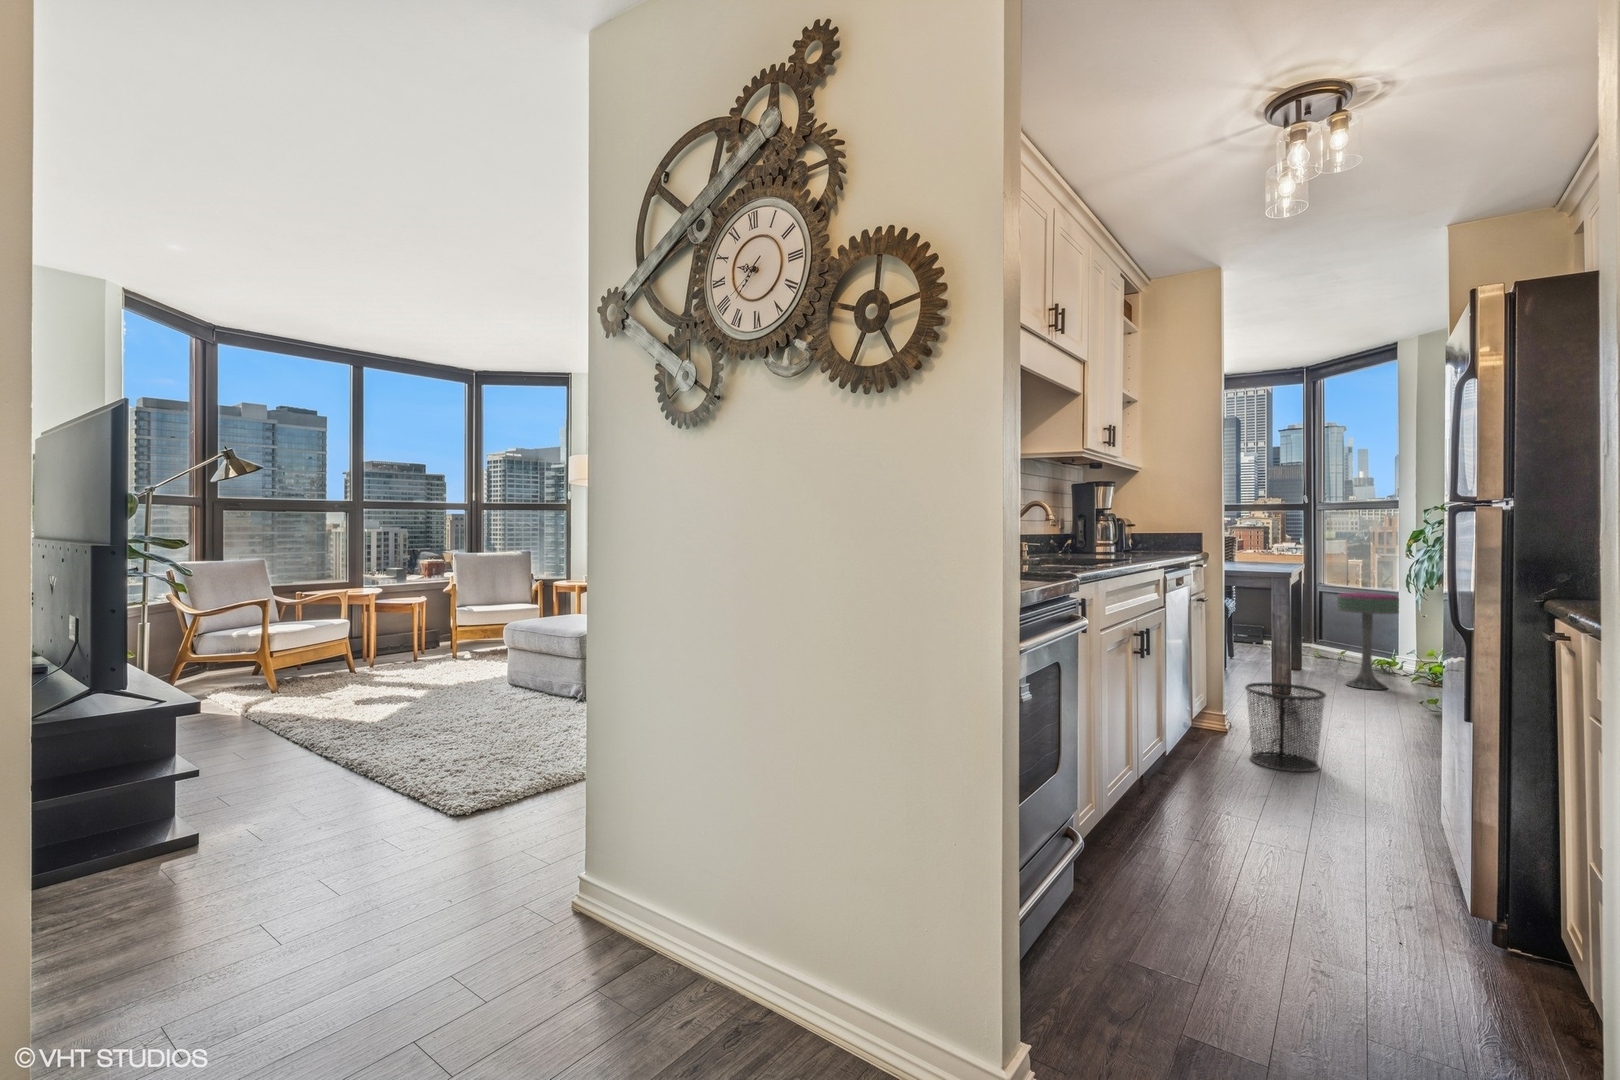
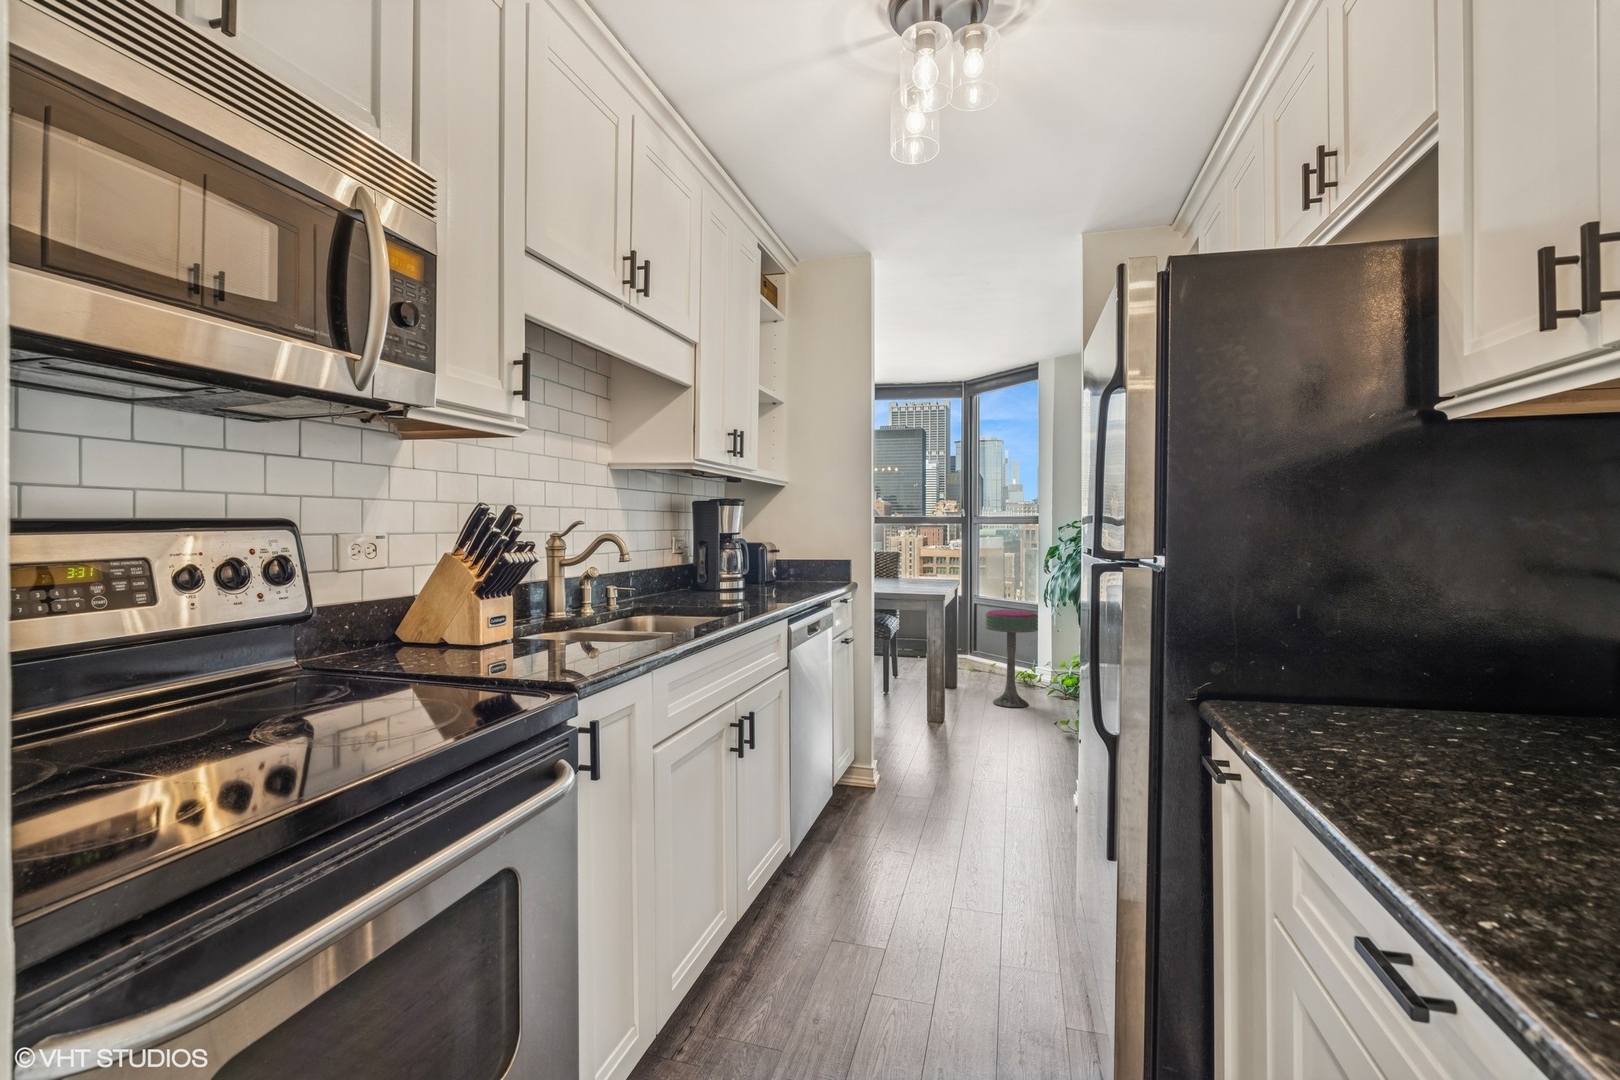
waste bin: present [1245,683,1326,772] -> none [885,736,967,847]

